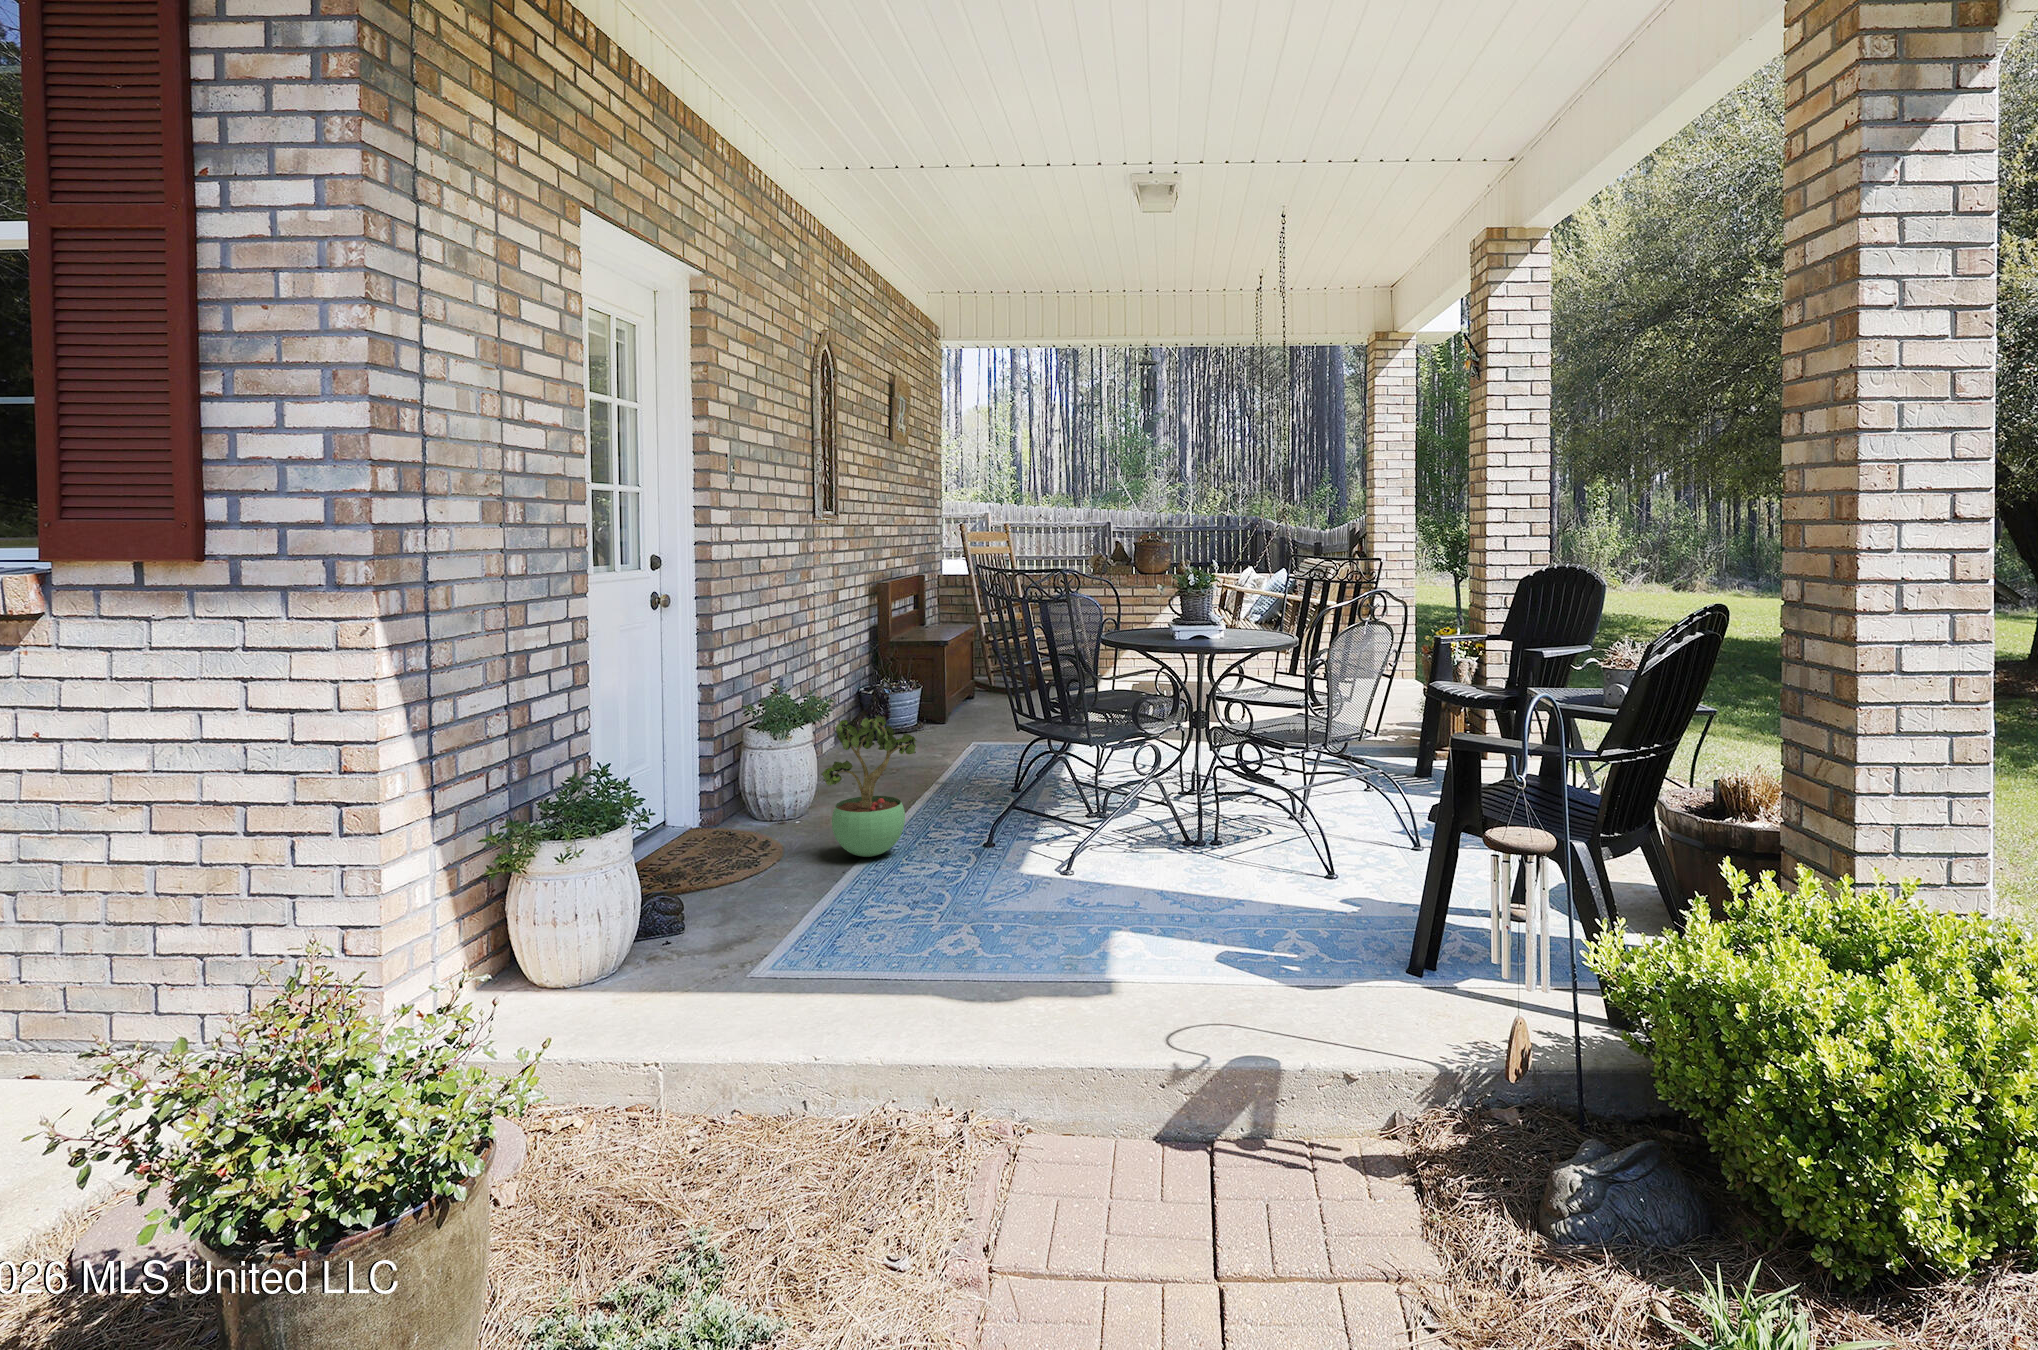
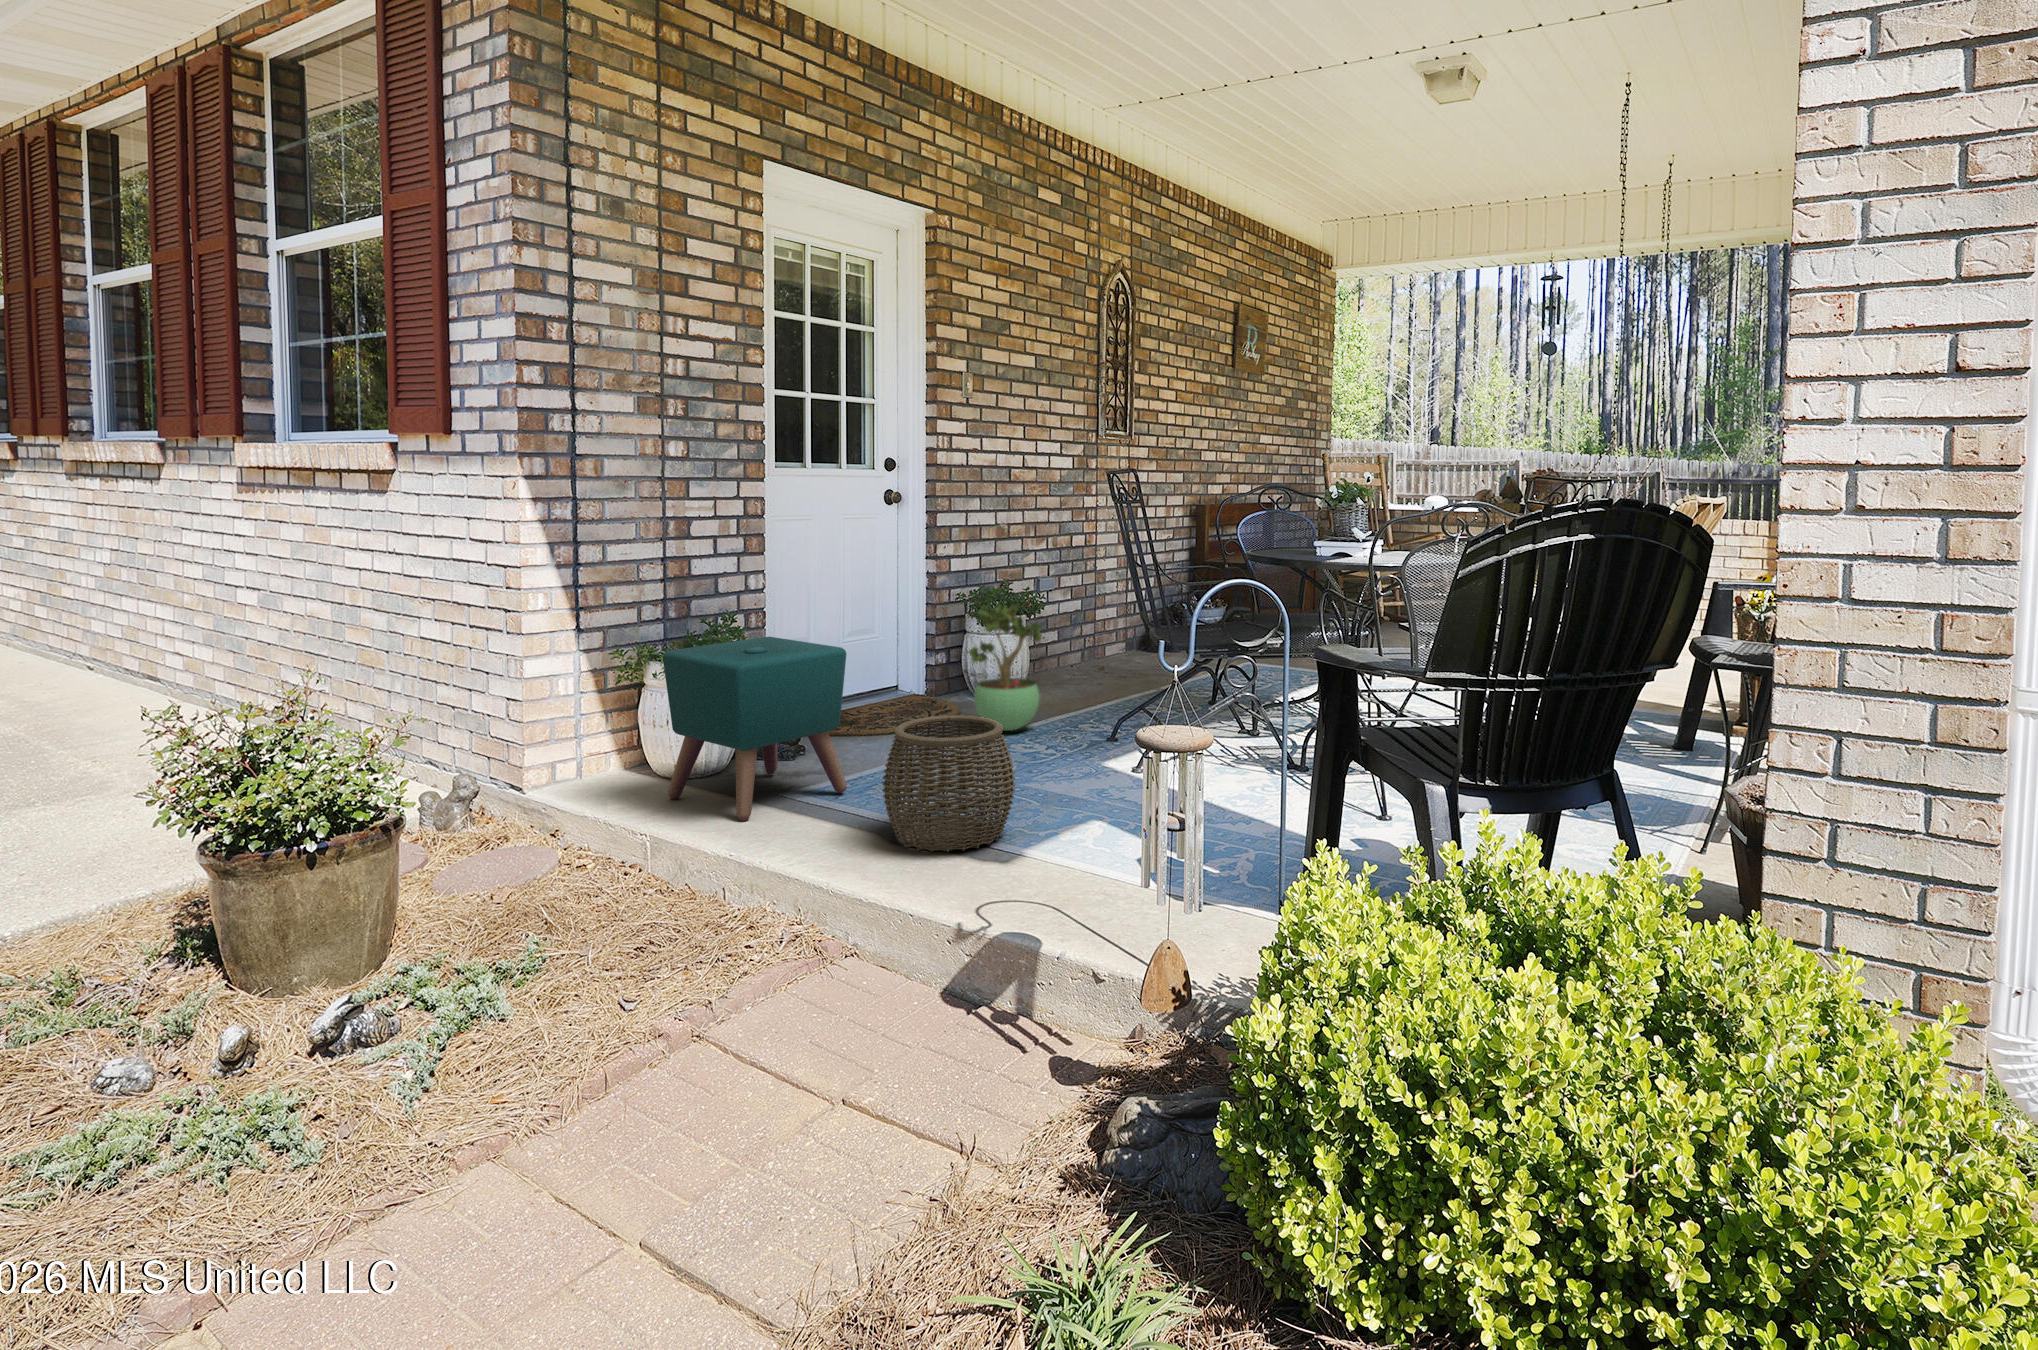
ottoman: none [616,789,831,1019] -> present [663,637,847,821]
woven basket: none [953,846,1096,1003] -> present [882,715,1015,852]

